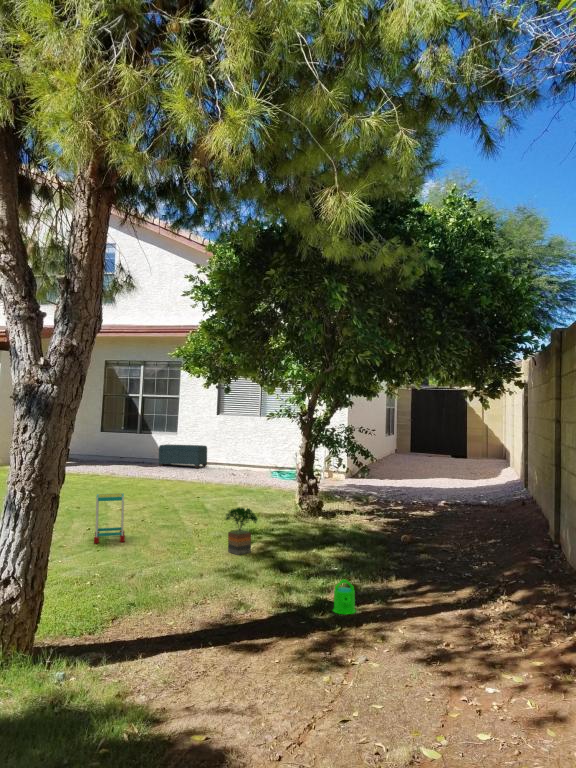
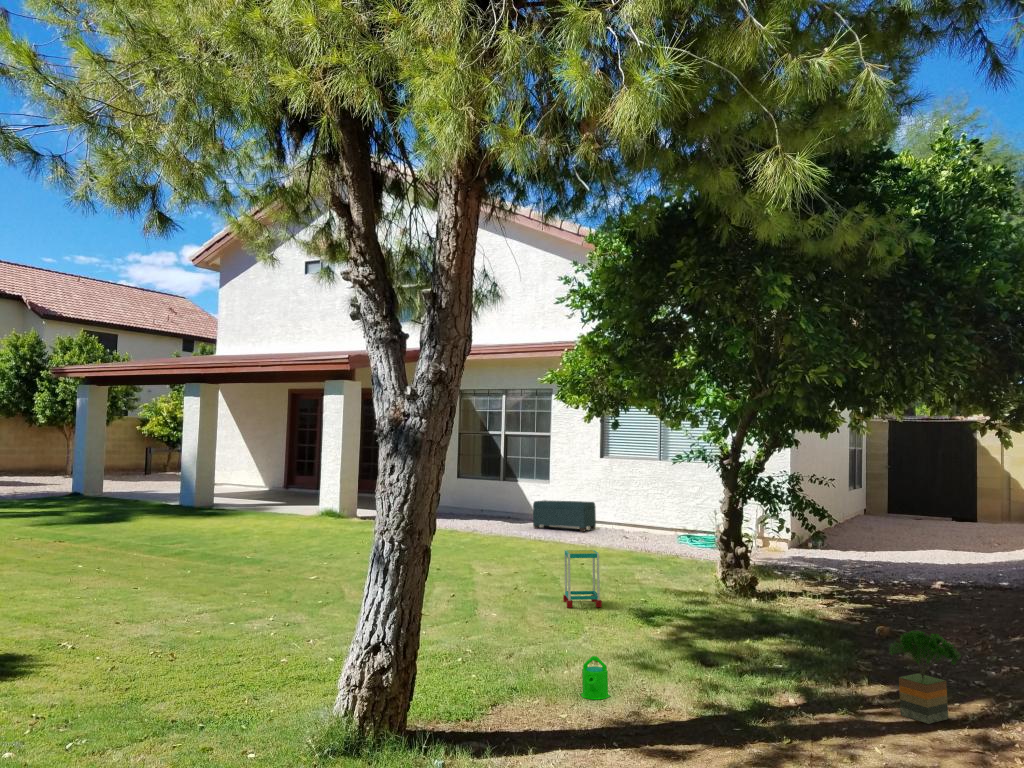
side table: present [94,493,125,543] -> present [563,550,602,608]
potted tree: present [226,508,258,555] -> present [889,630,960,724]
watering can: present [333,579,356,614] -> present [581,656,610,700]

